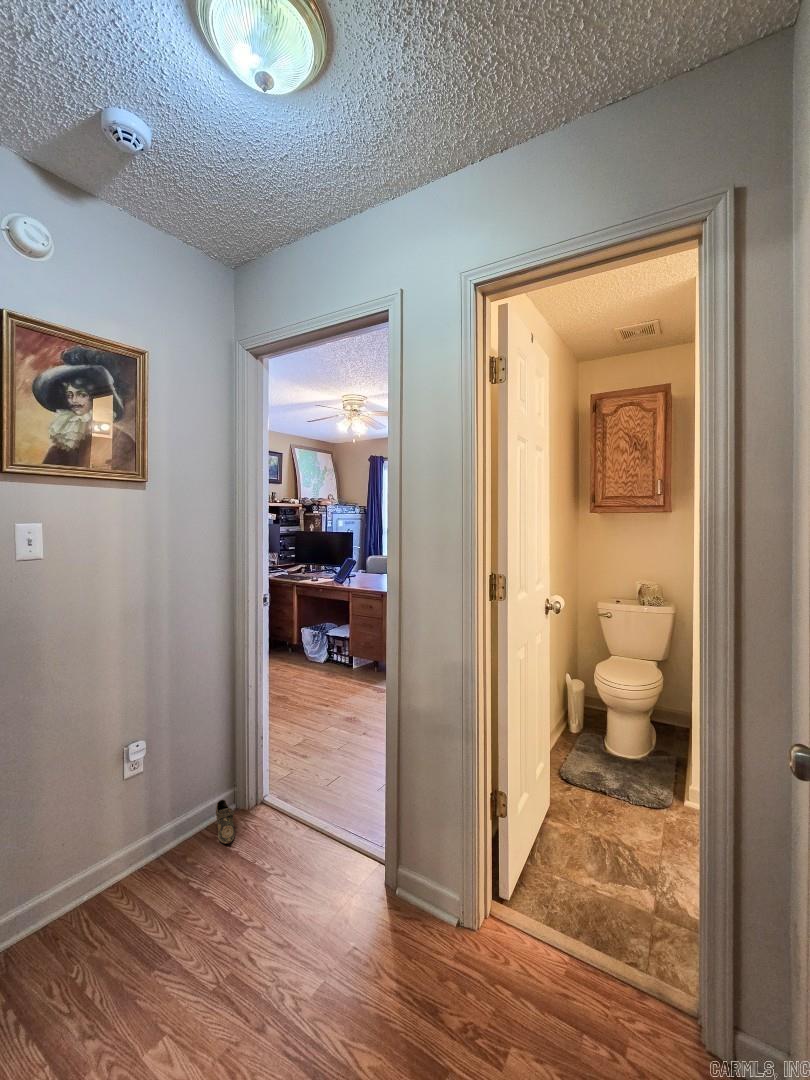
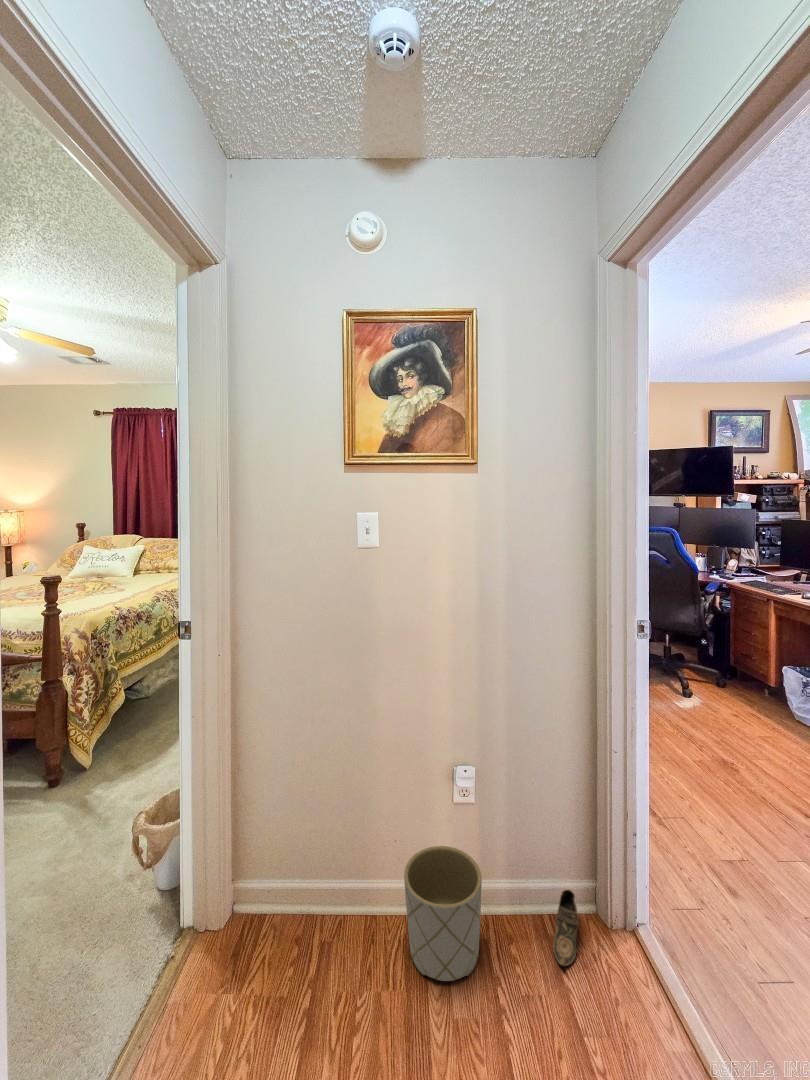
planter: none [95,809,171,919] -> present [404,846,482,981]

